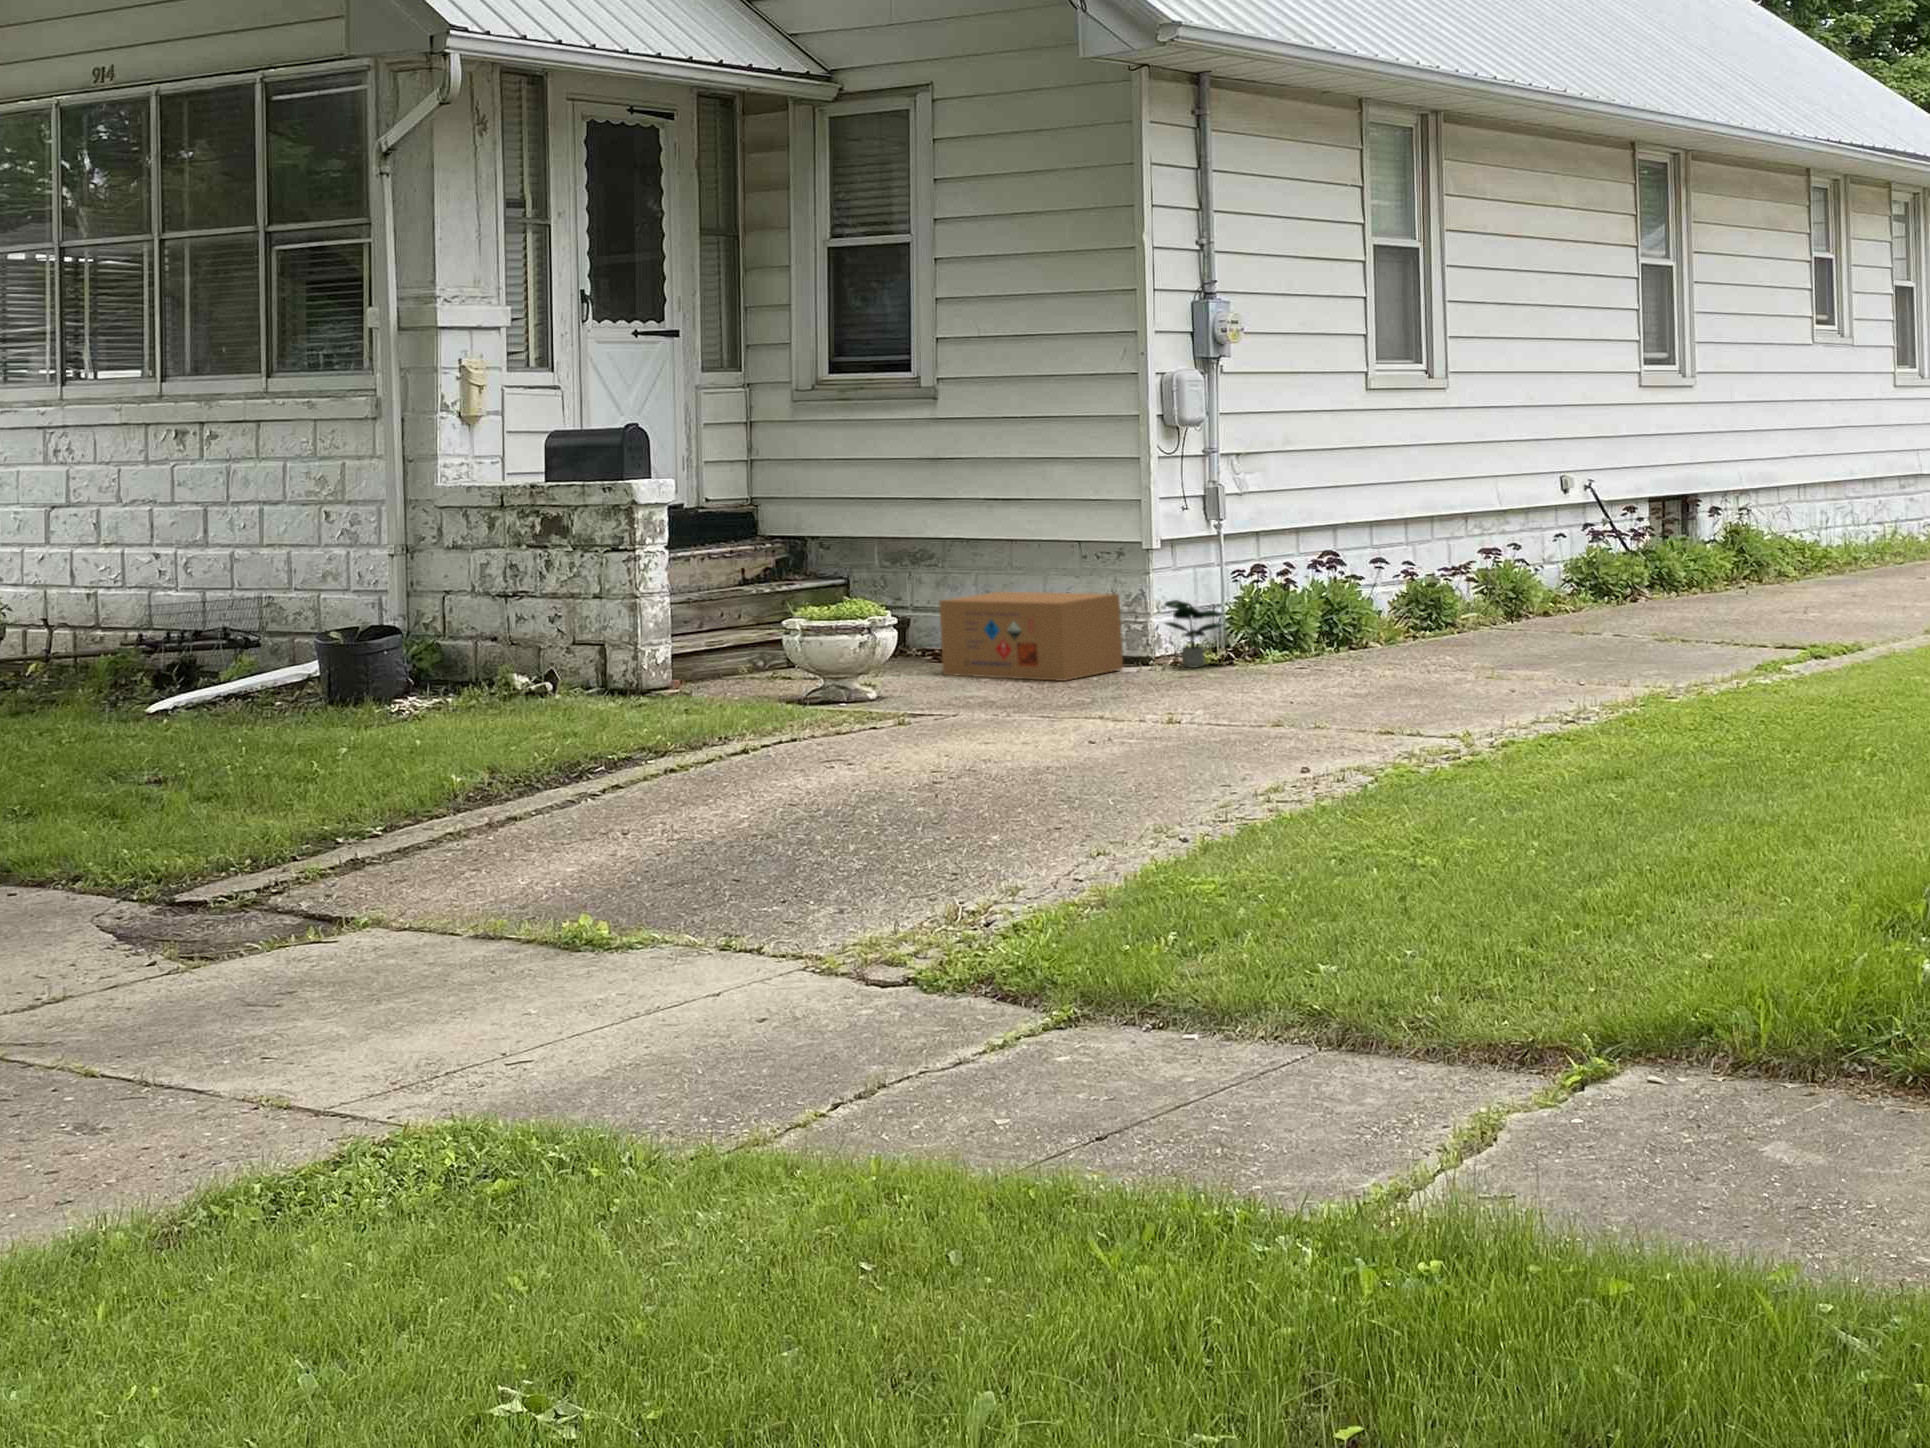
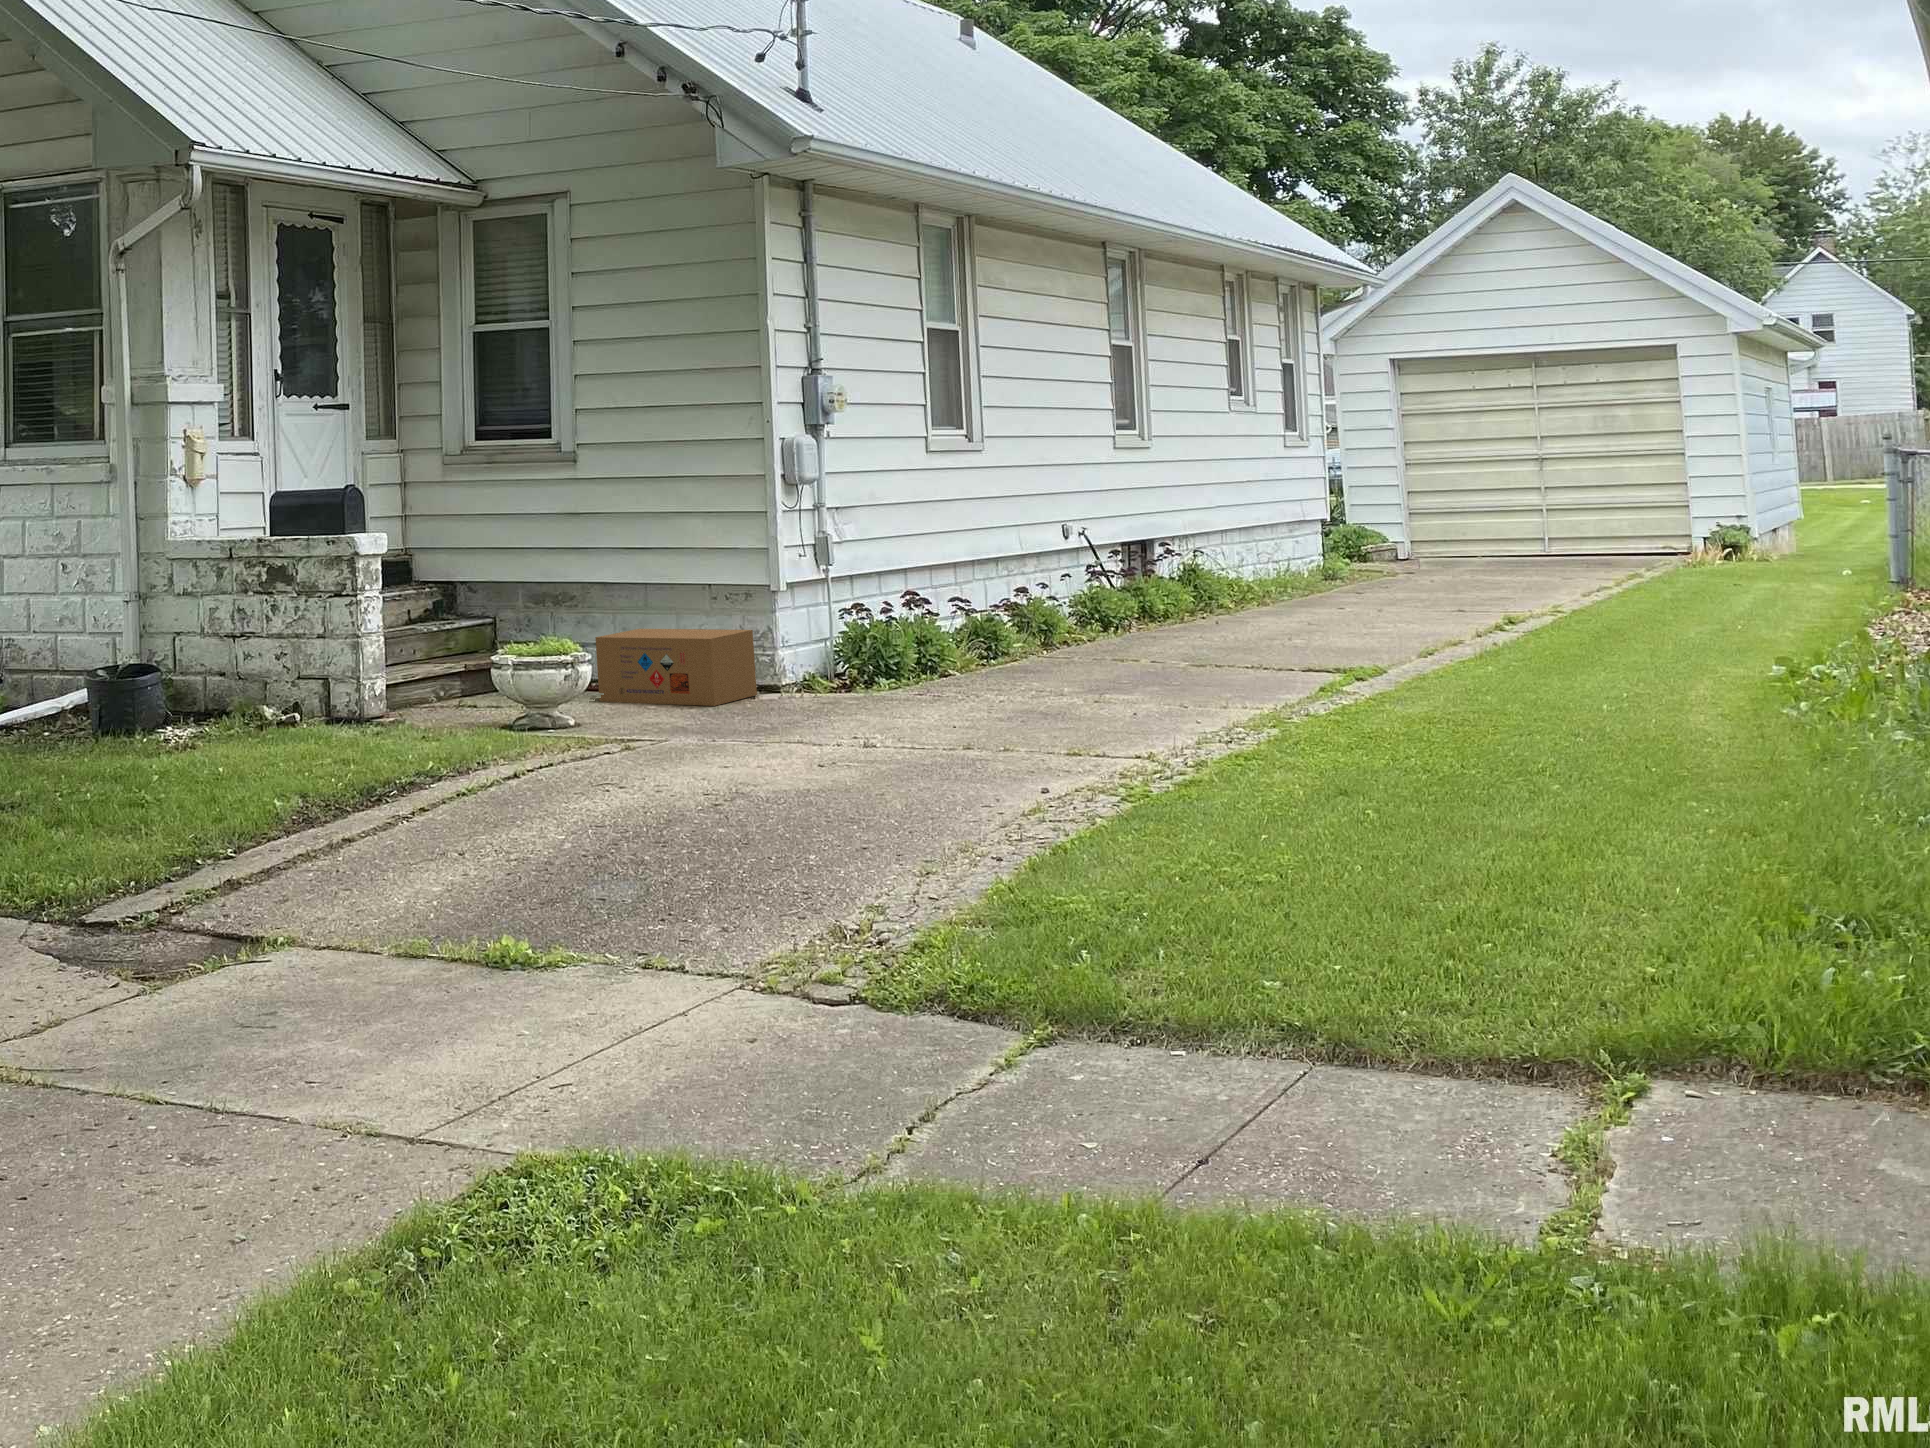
potted plant: present [1165,600,1222,668] -> none [789,634,843,693]

